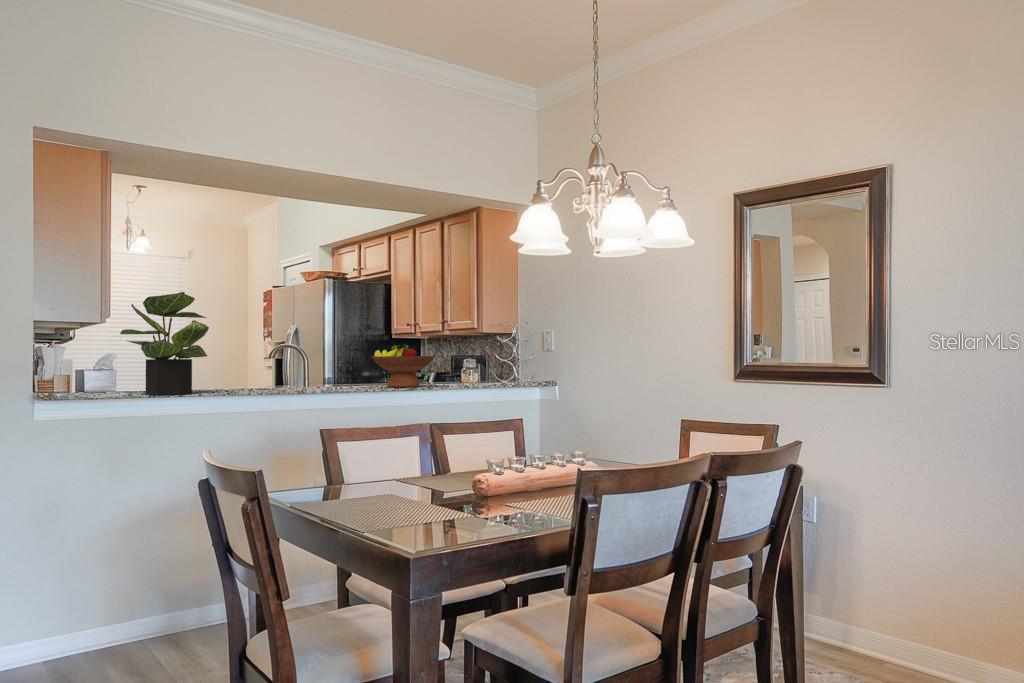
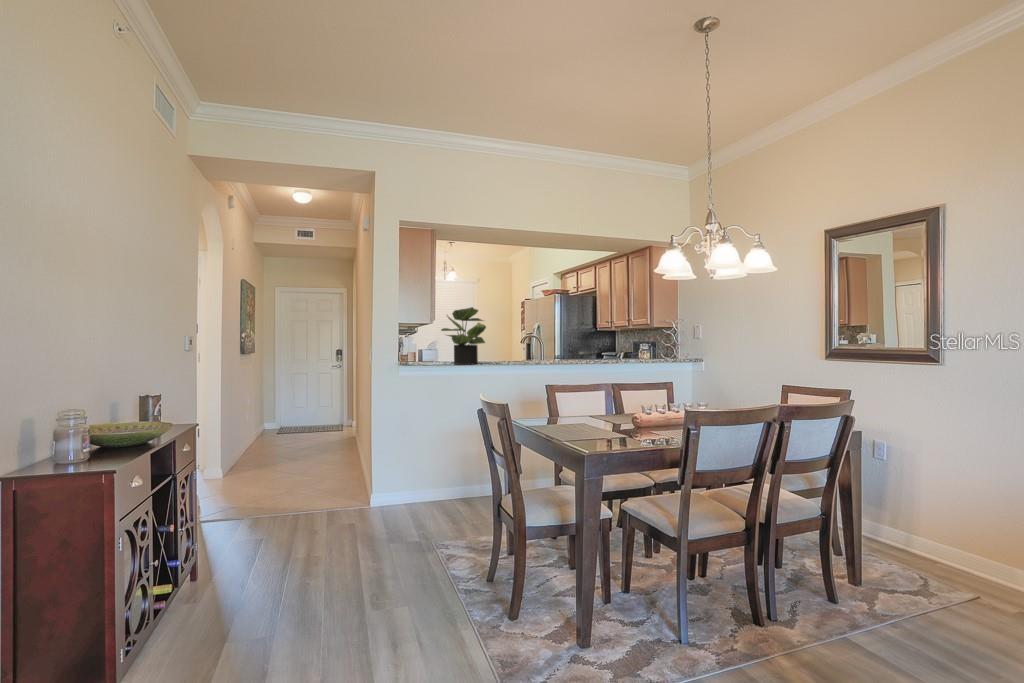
fruit bowl: present [372,344,435,387] -> none [580,335,620,362]

